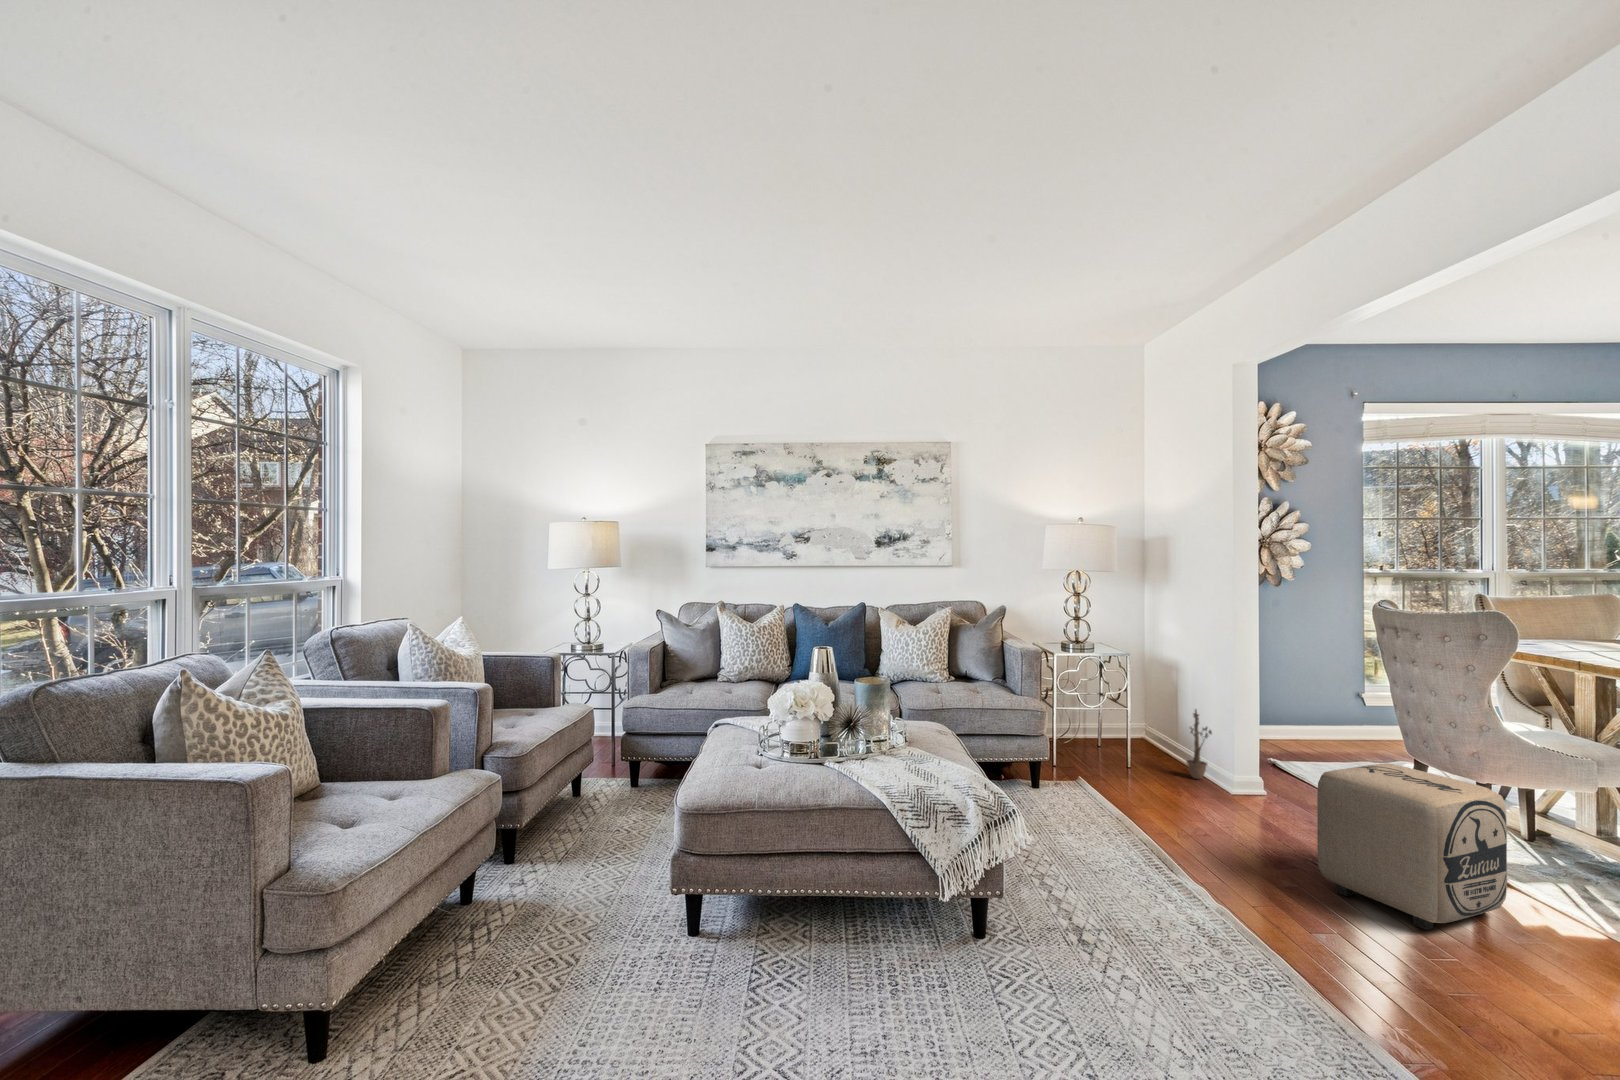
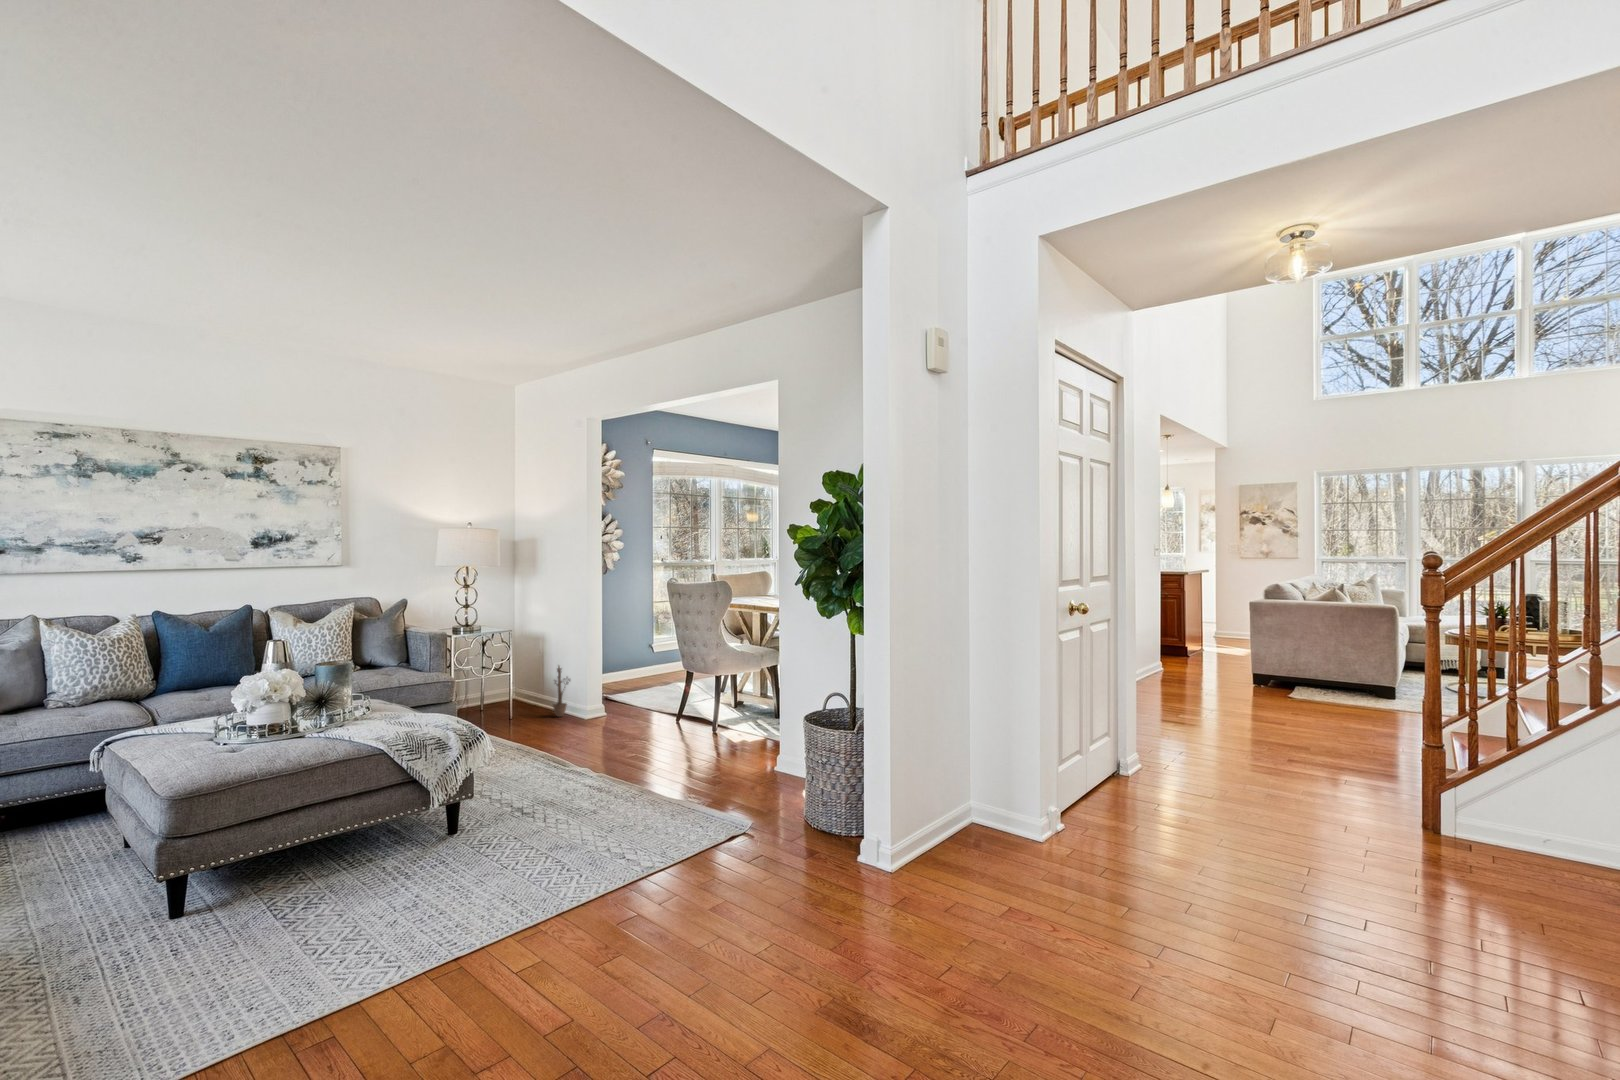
ottoman: present [1317,763,1507,930] -> none [644,673,728,757]

